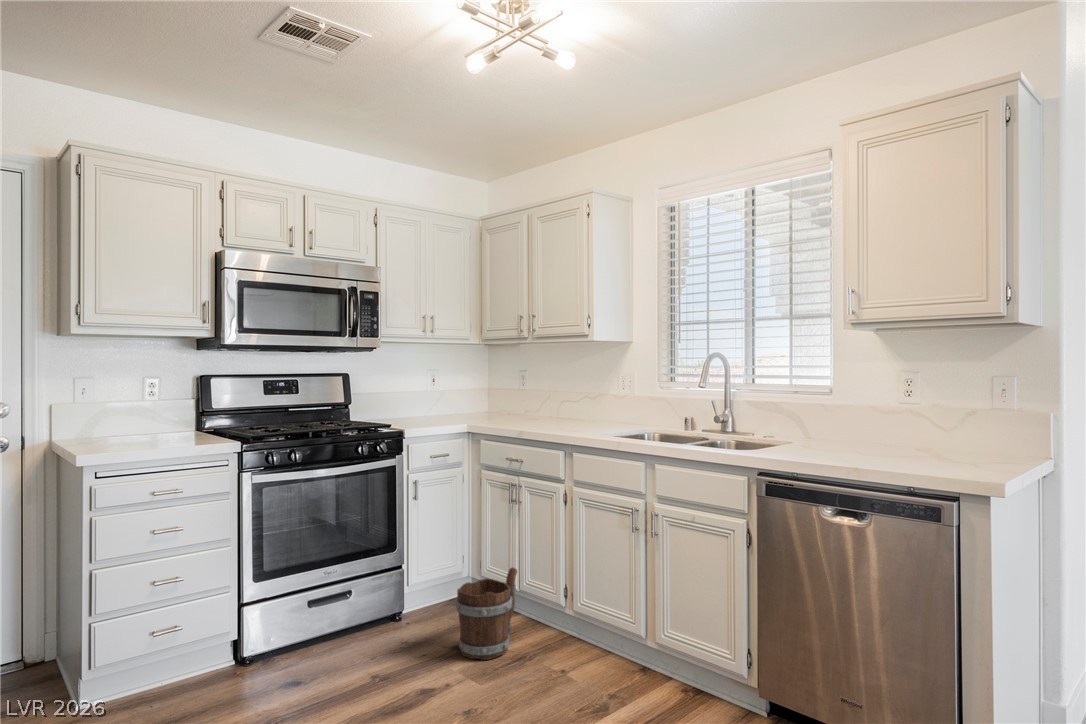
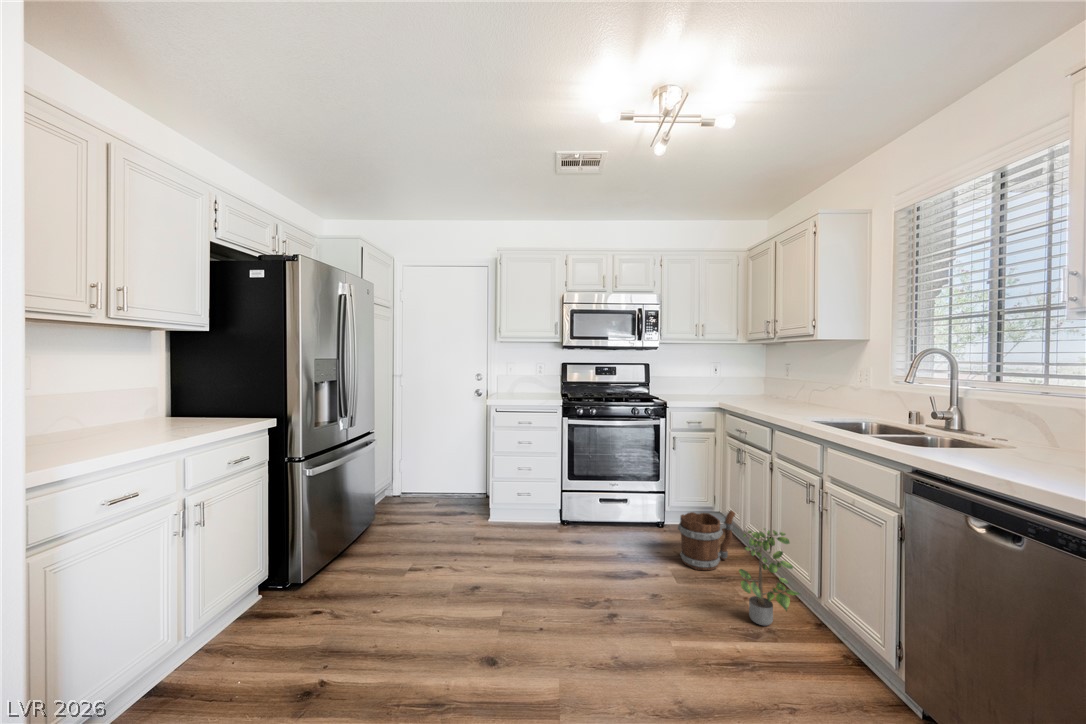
potted plant: none [569,569,635,694] -> present [739,529,799,626]

